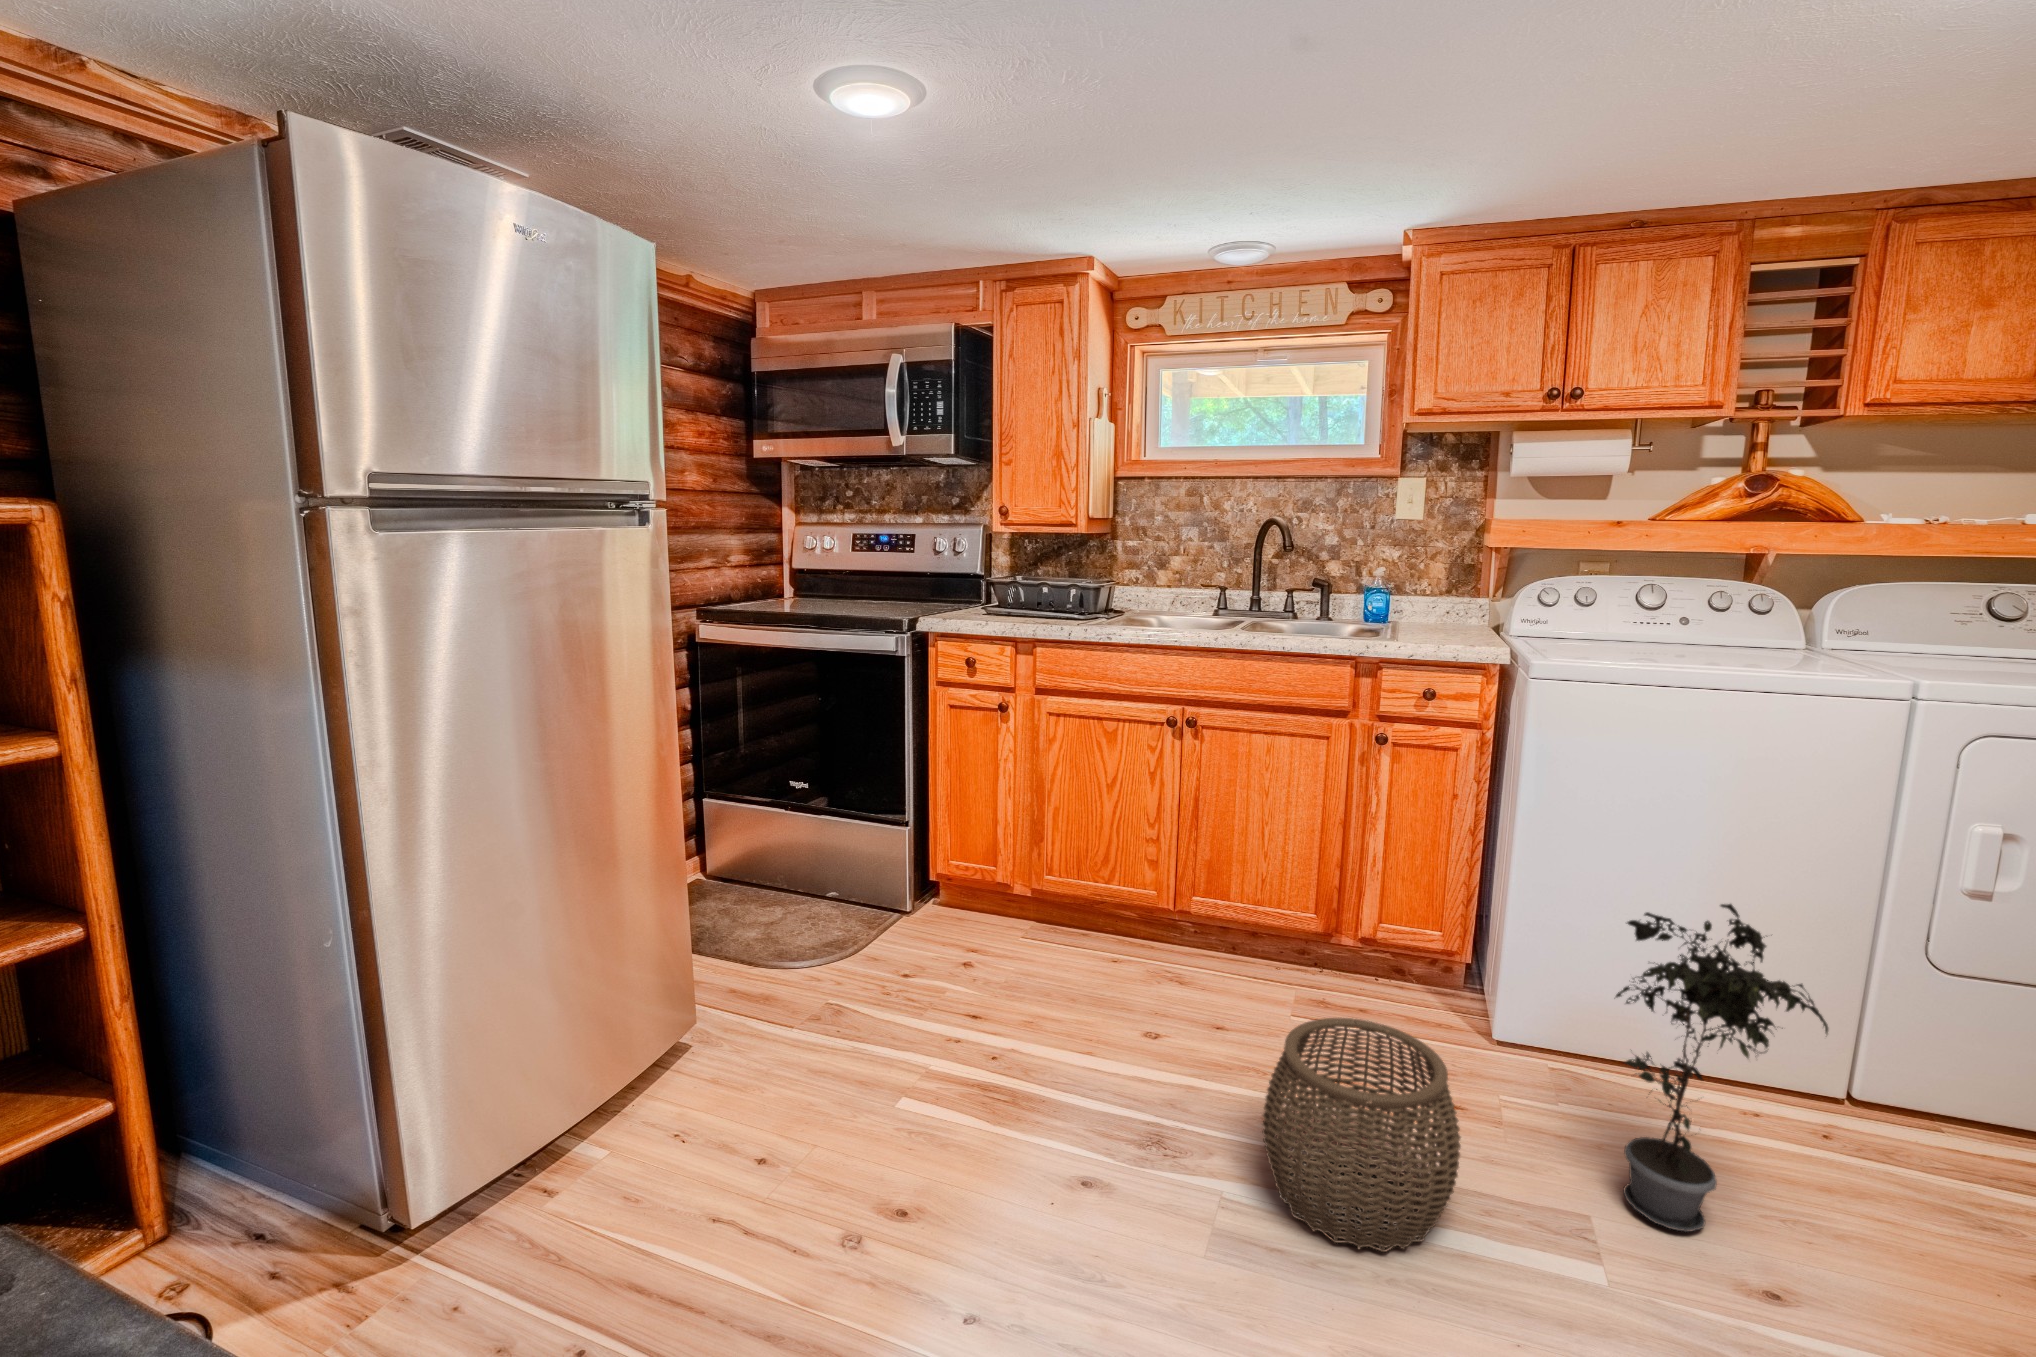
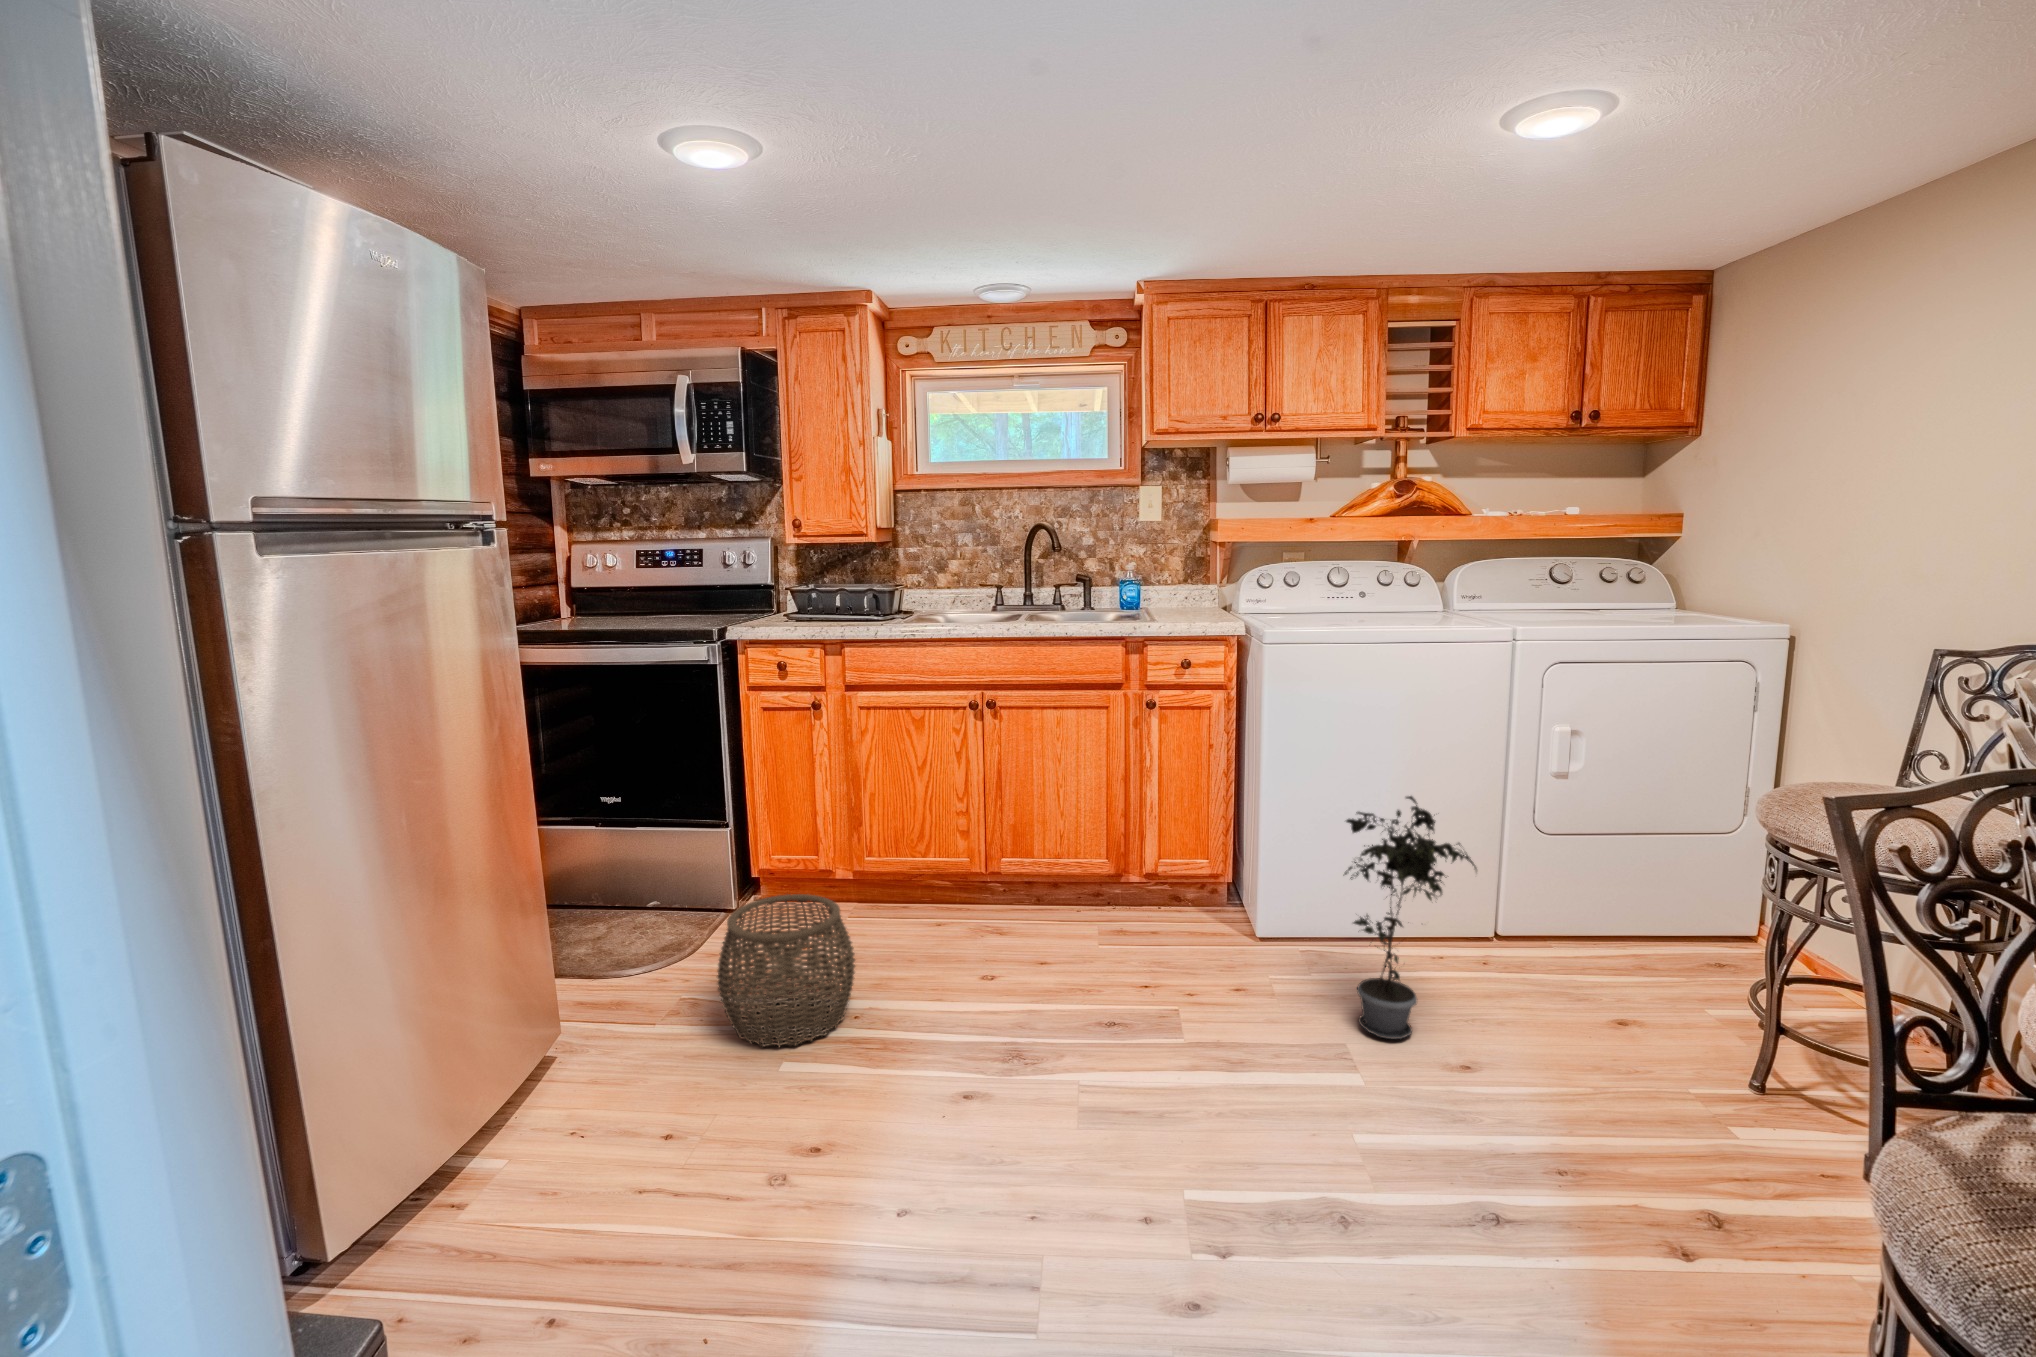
woven basket: present [1262,1018,1461,1252] -> present [717,894,855,1047]

